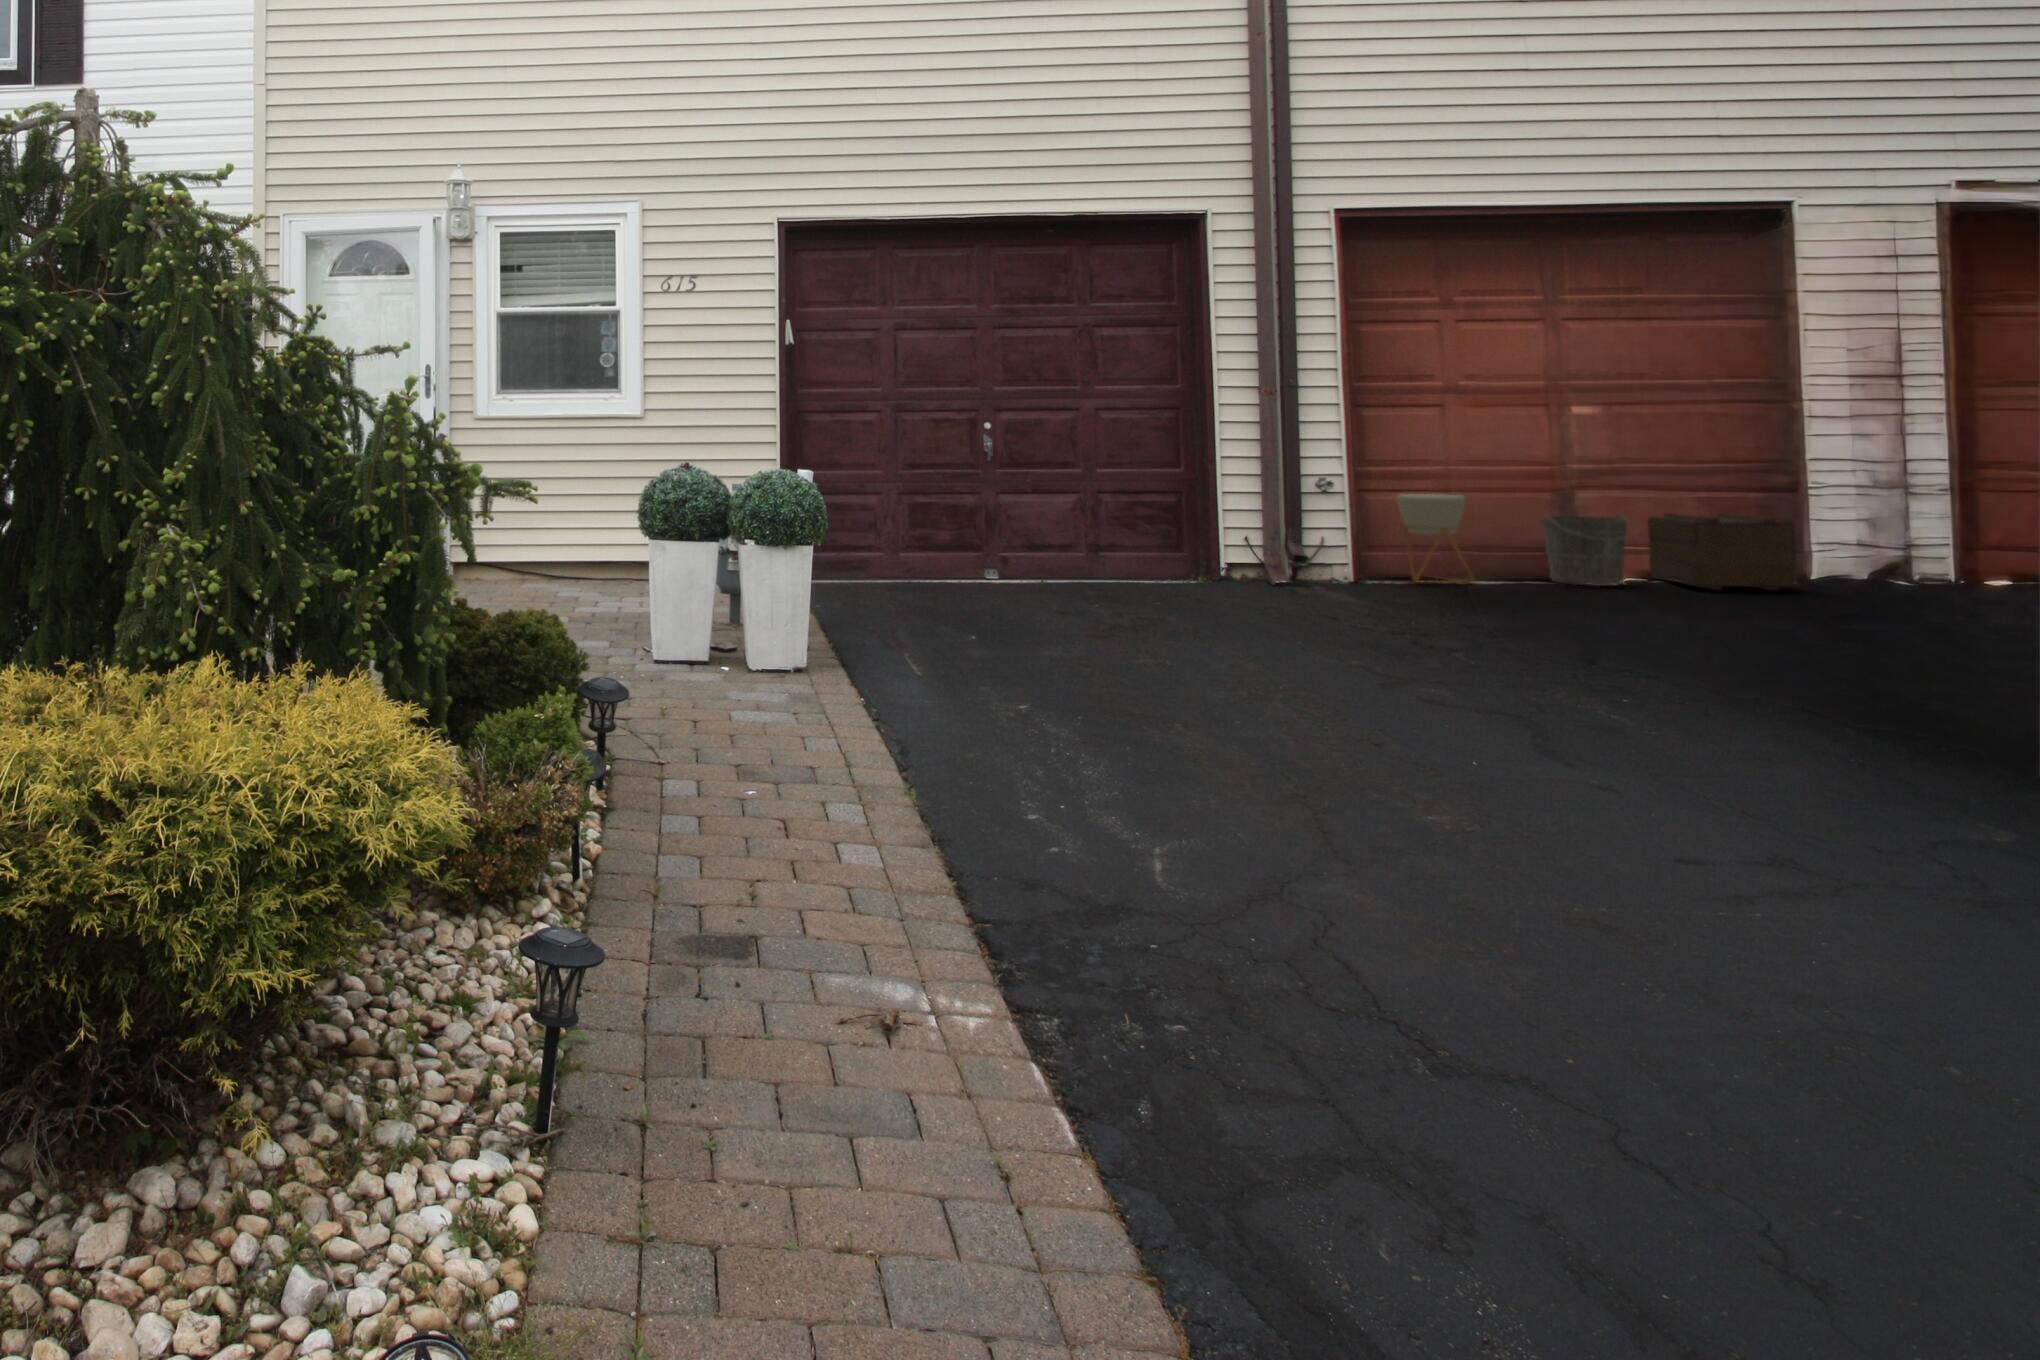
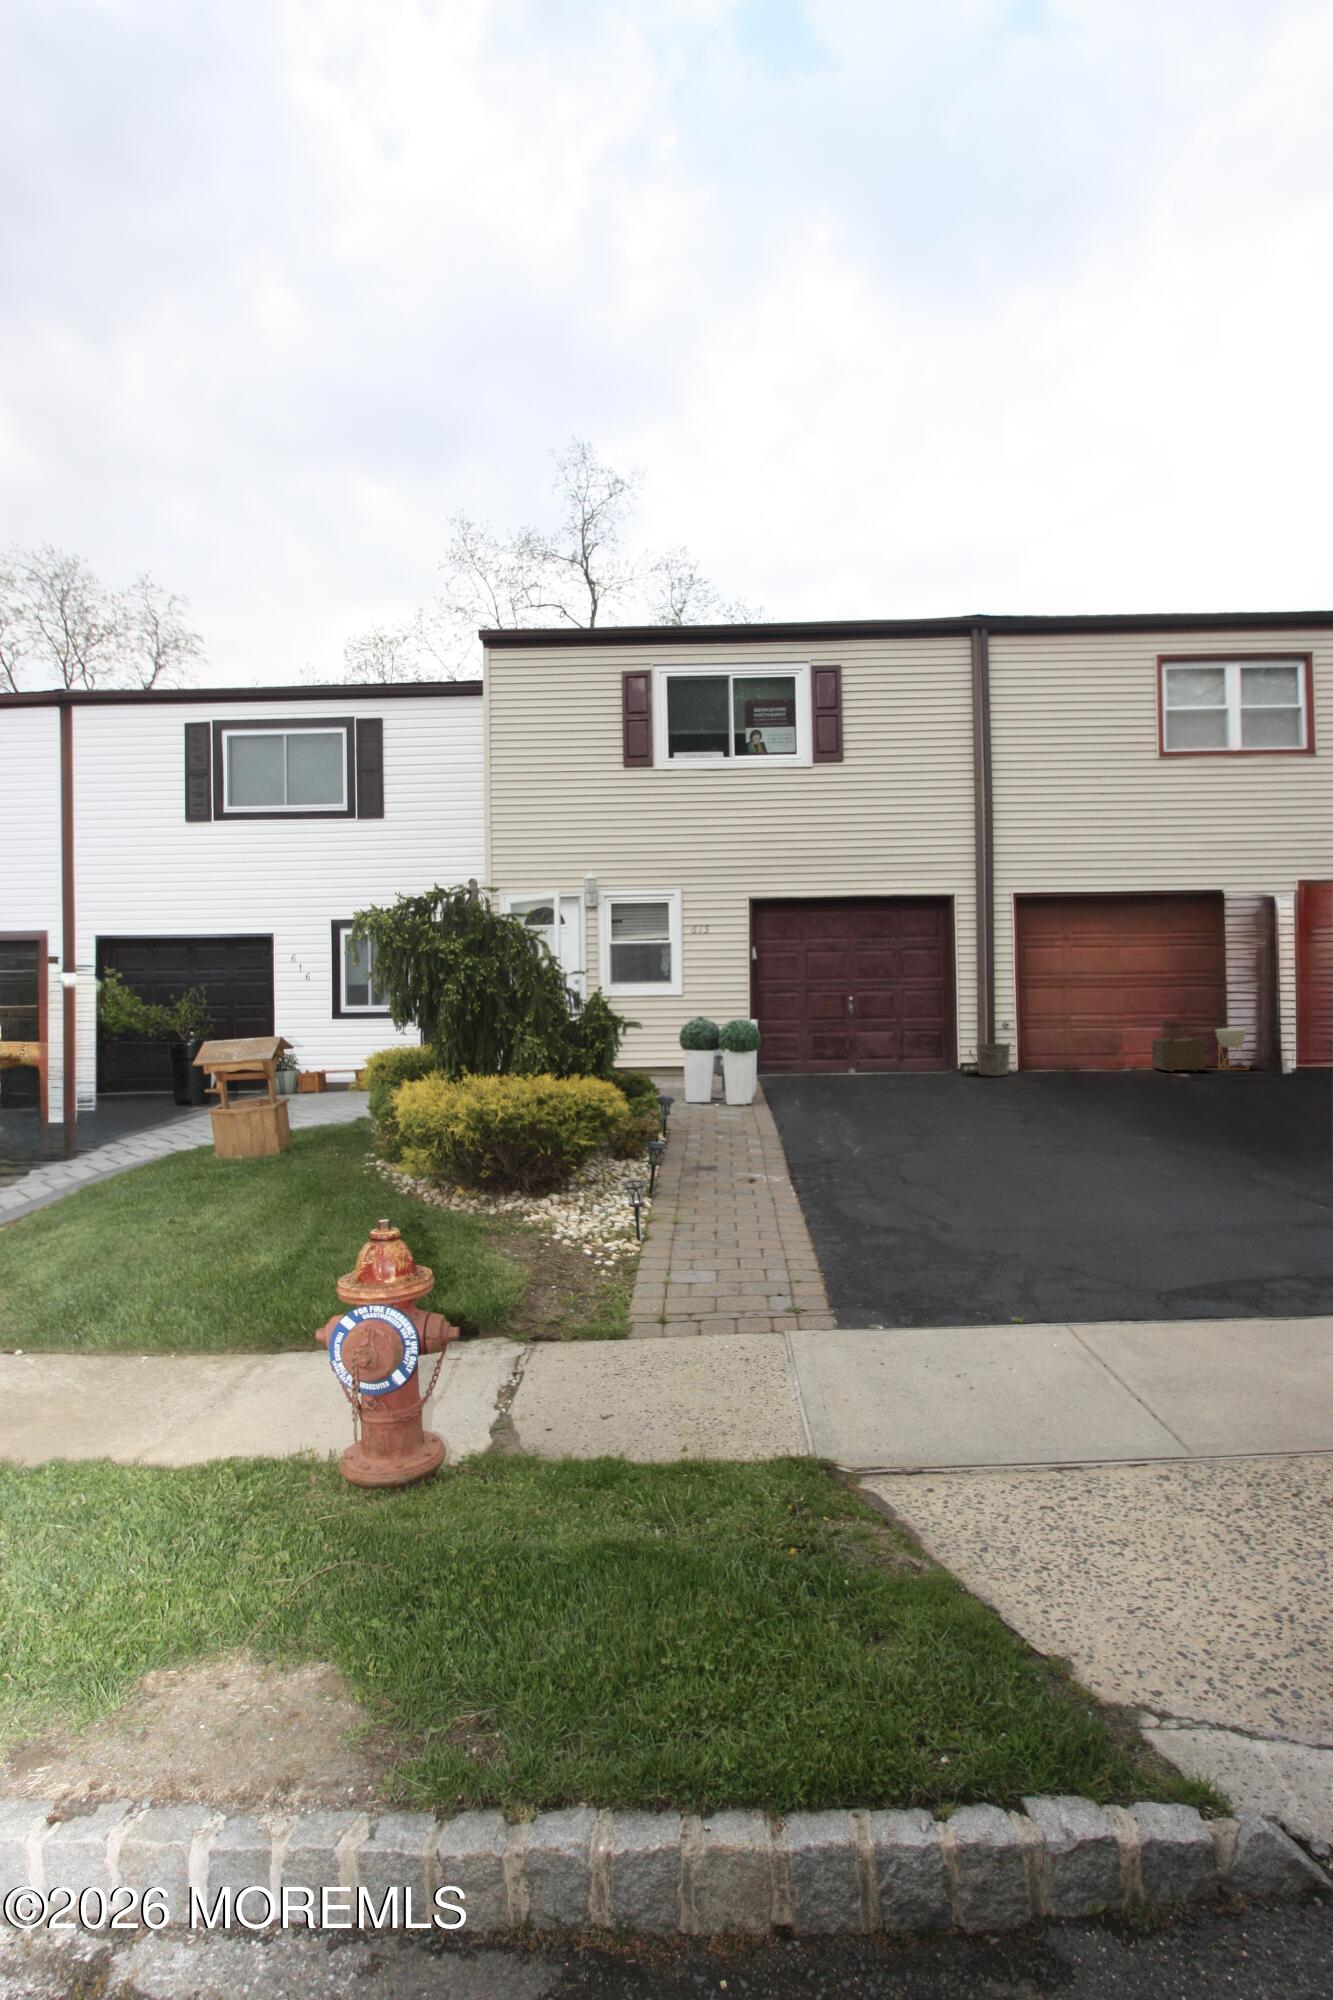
planter: present [1397,494,1474,583] -> present [1216,1029,1248,1070]
bucket: present [1542,514,1638,586] -> present [977,1043,1013,1076]

